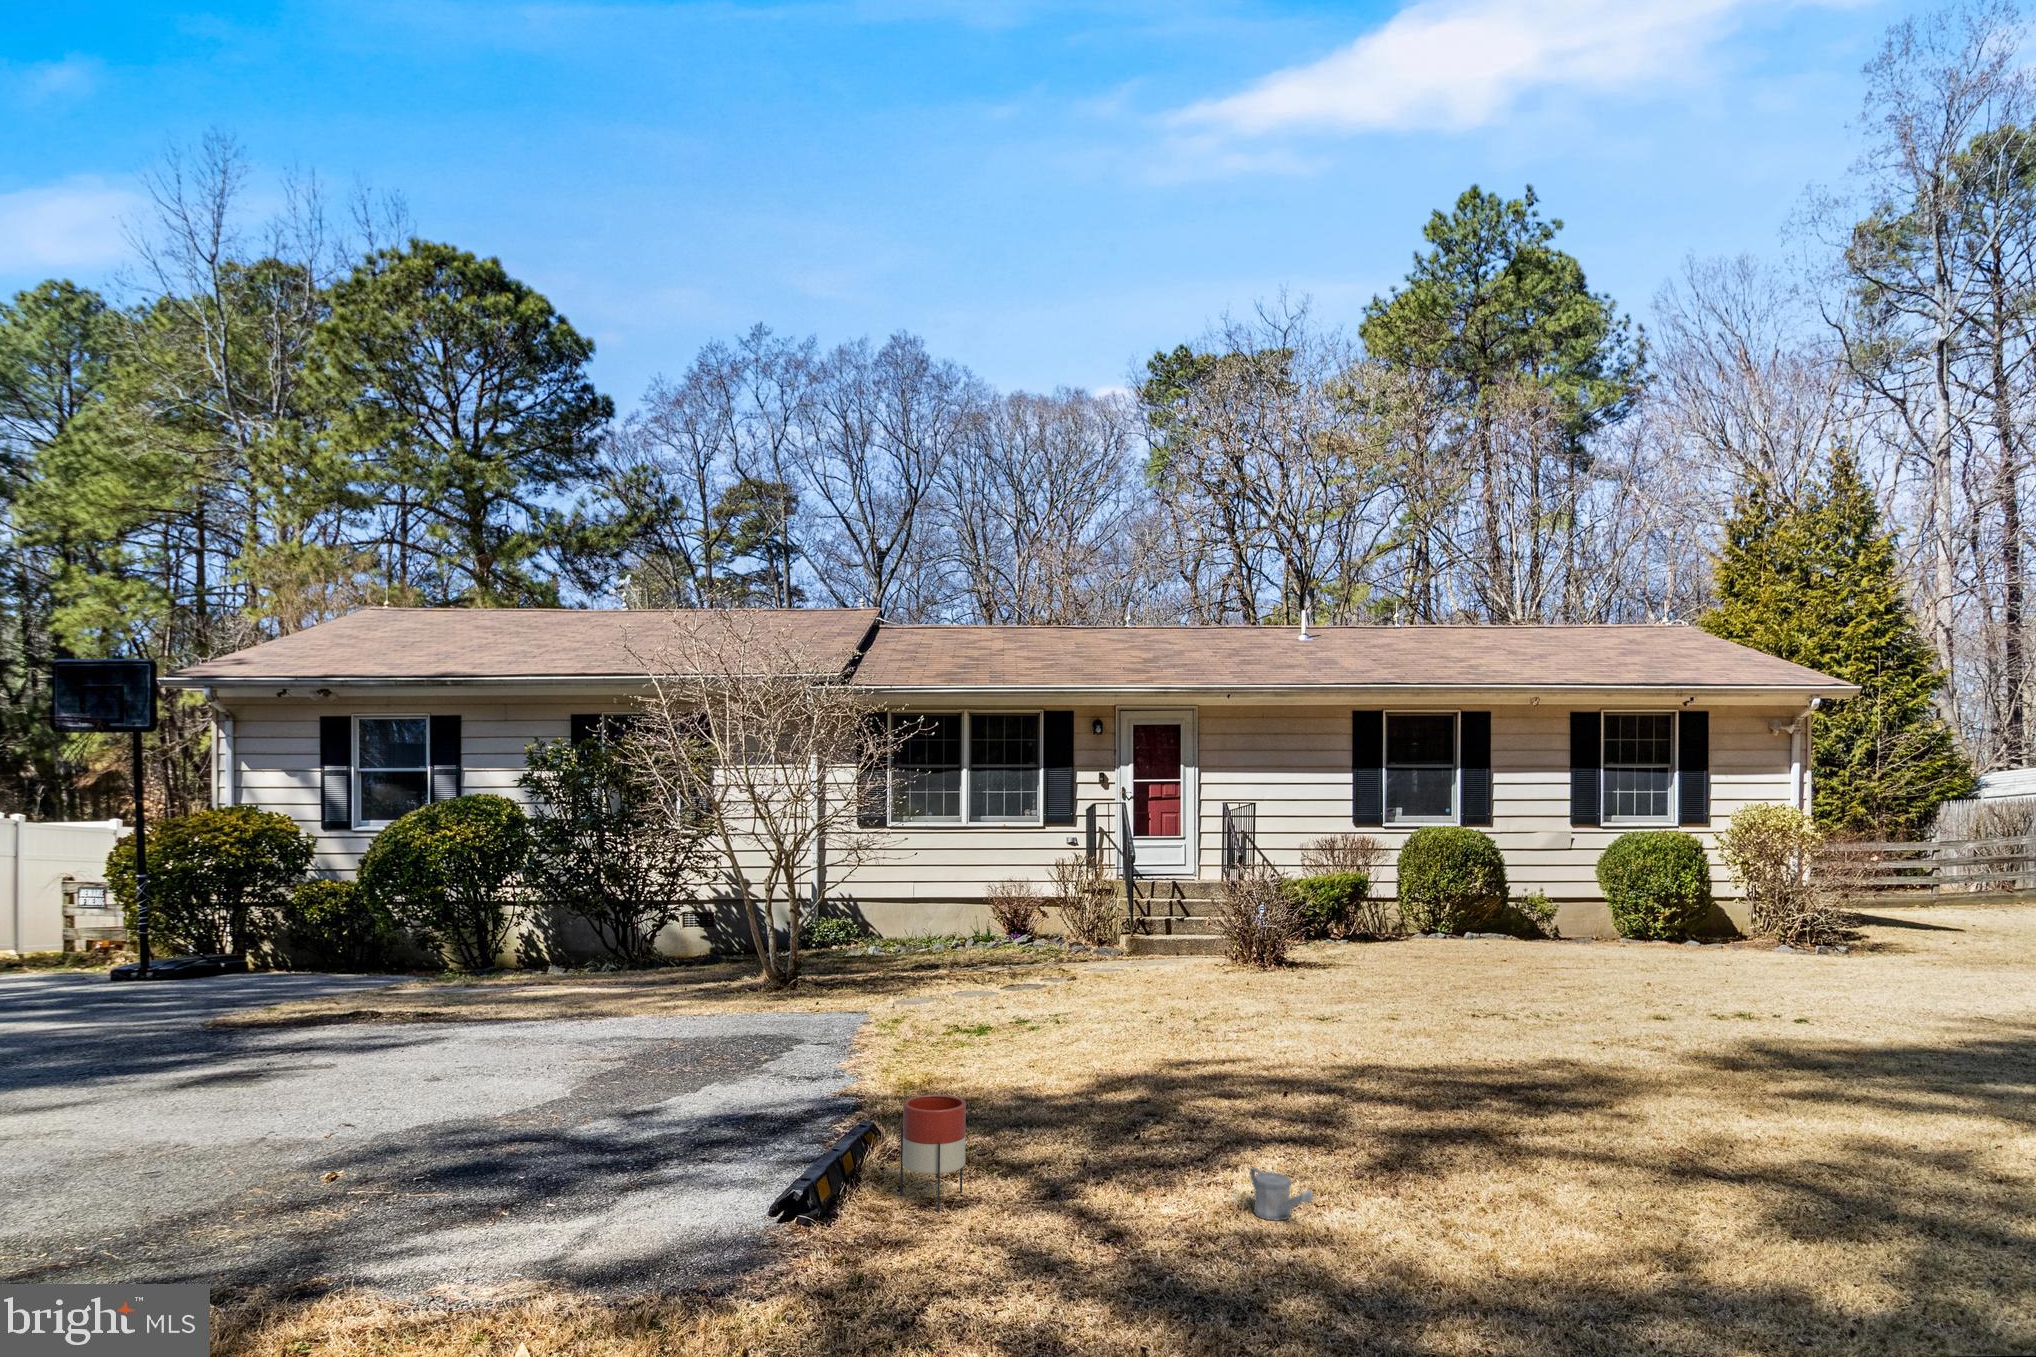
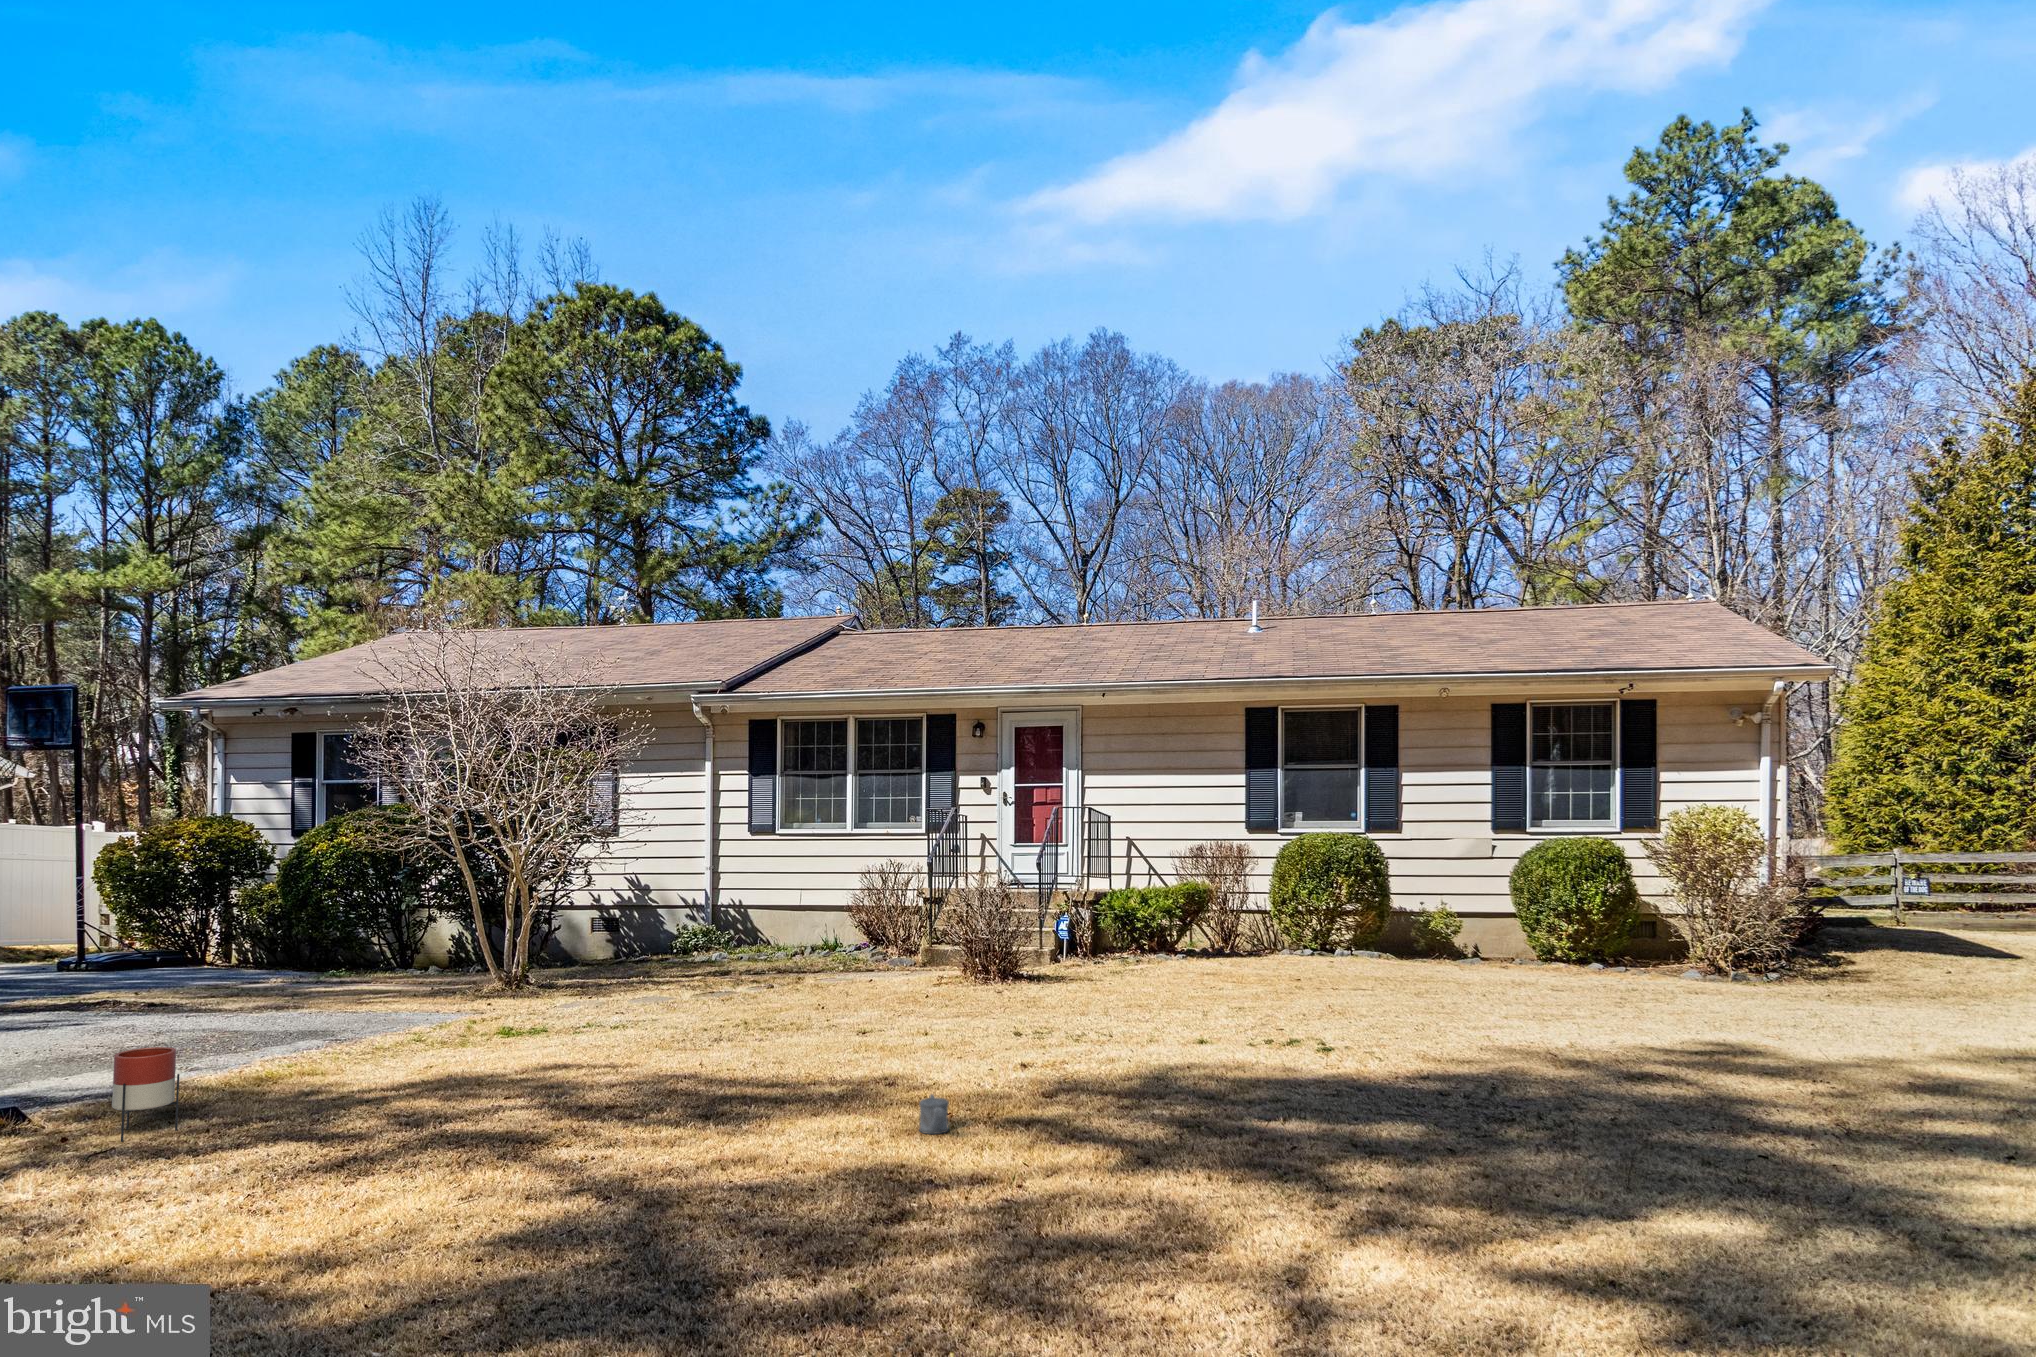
watering can: present [1250,1167,1313,1220] -> present [919,1095,949,1134]

